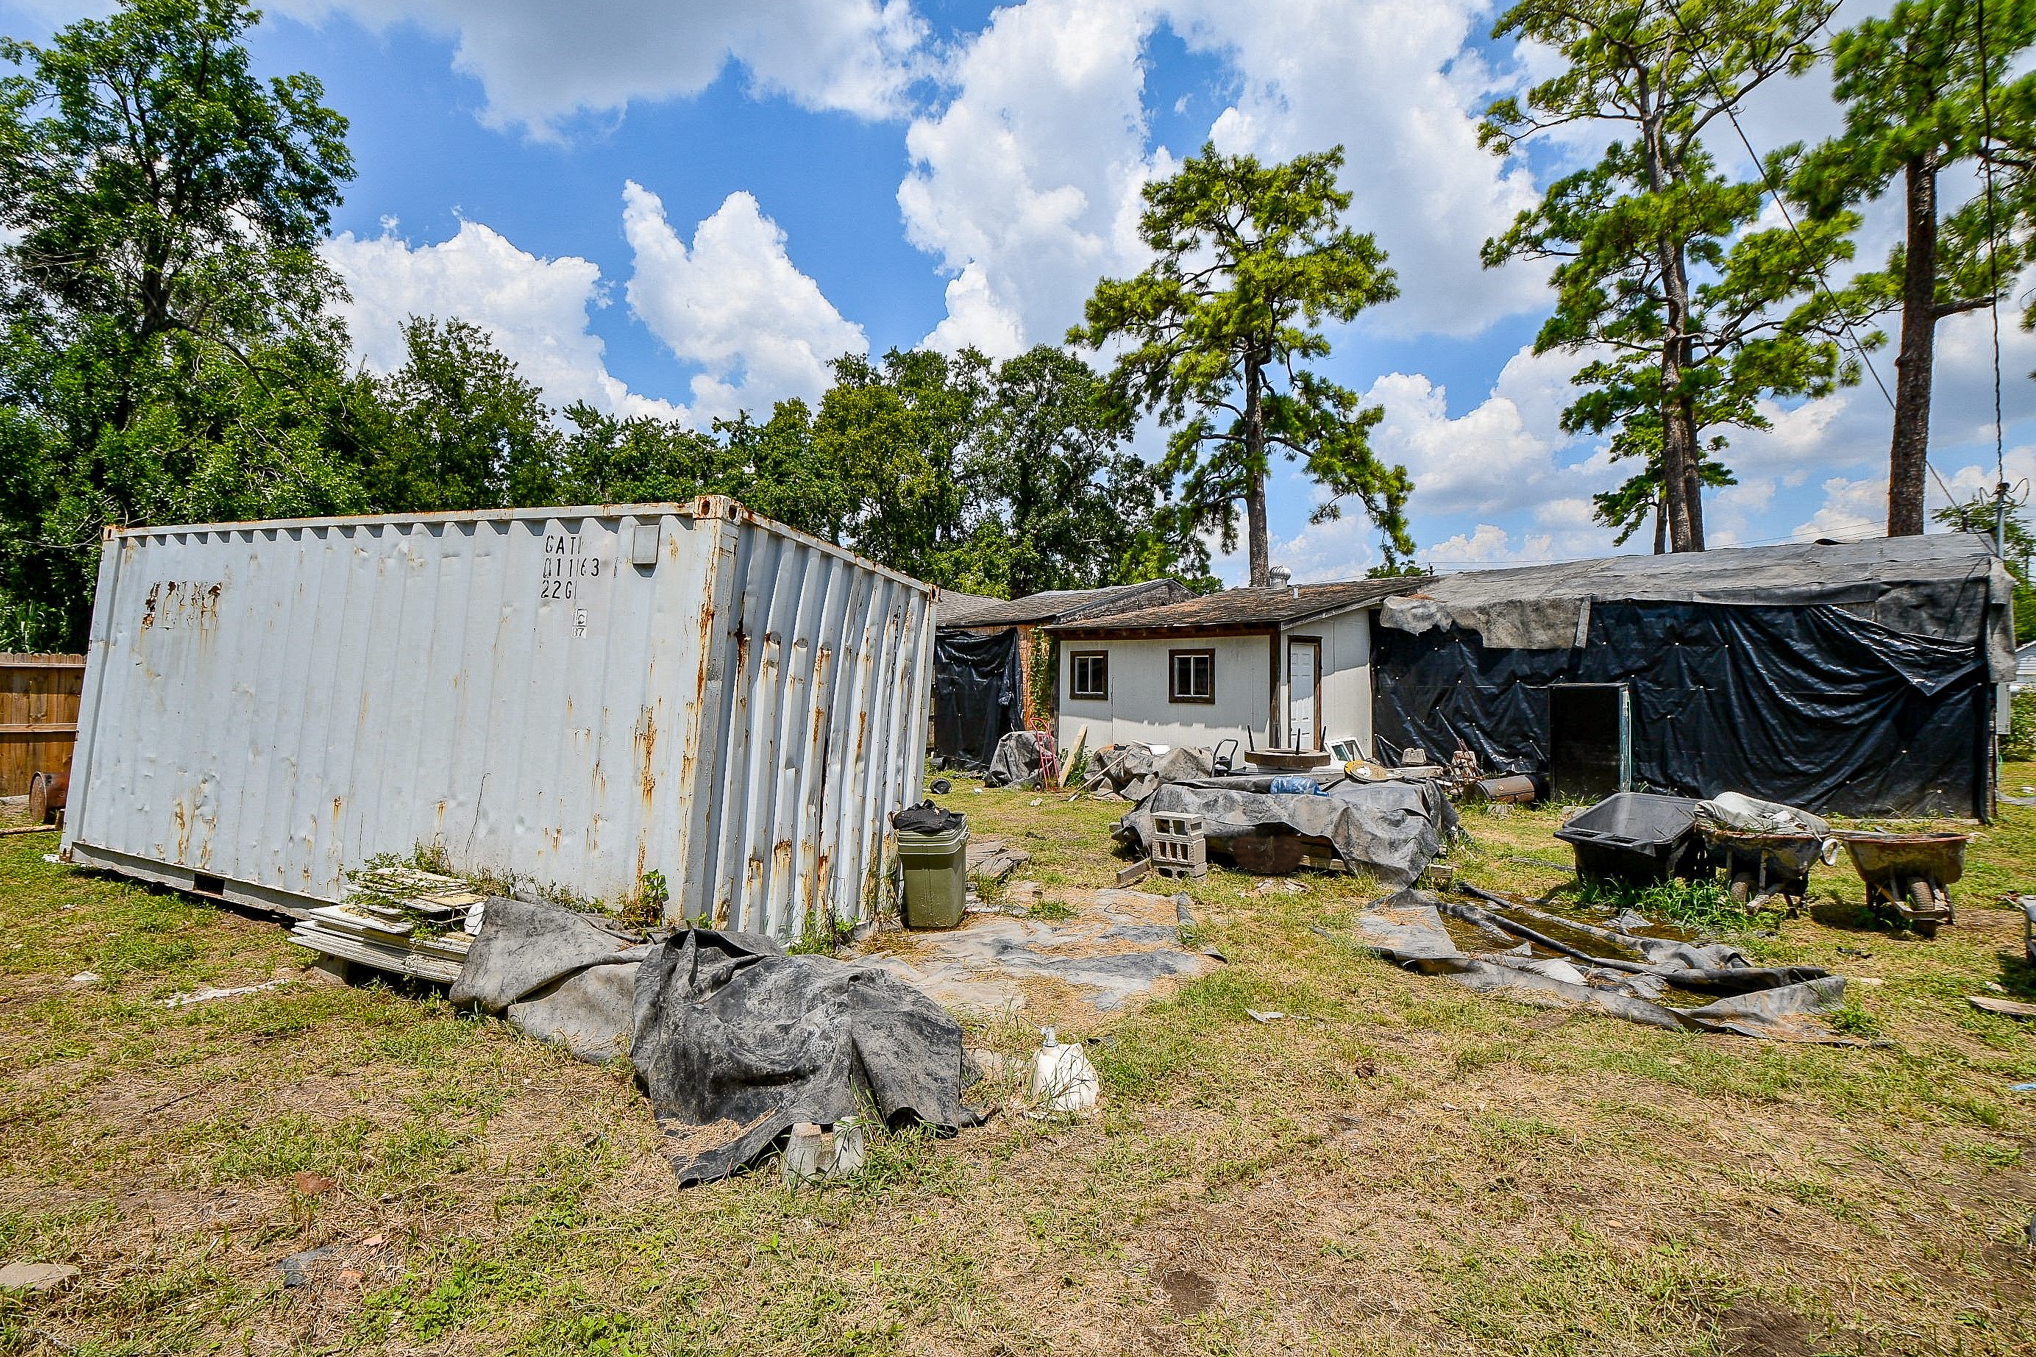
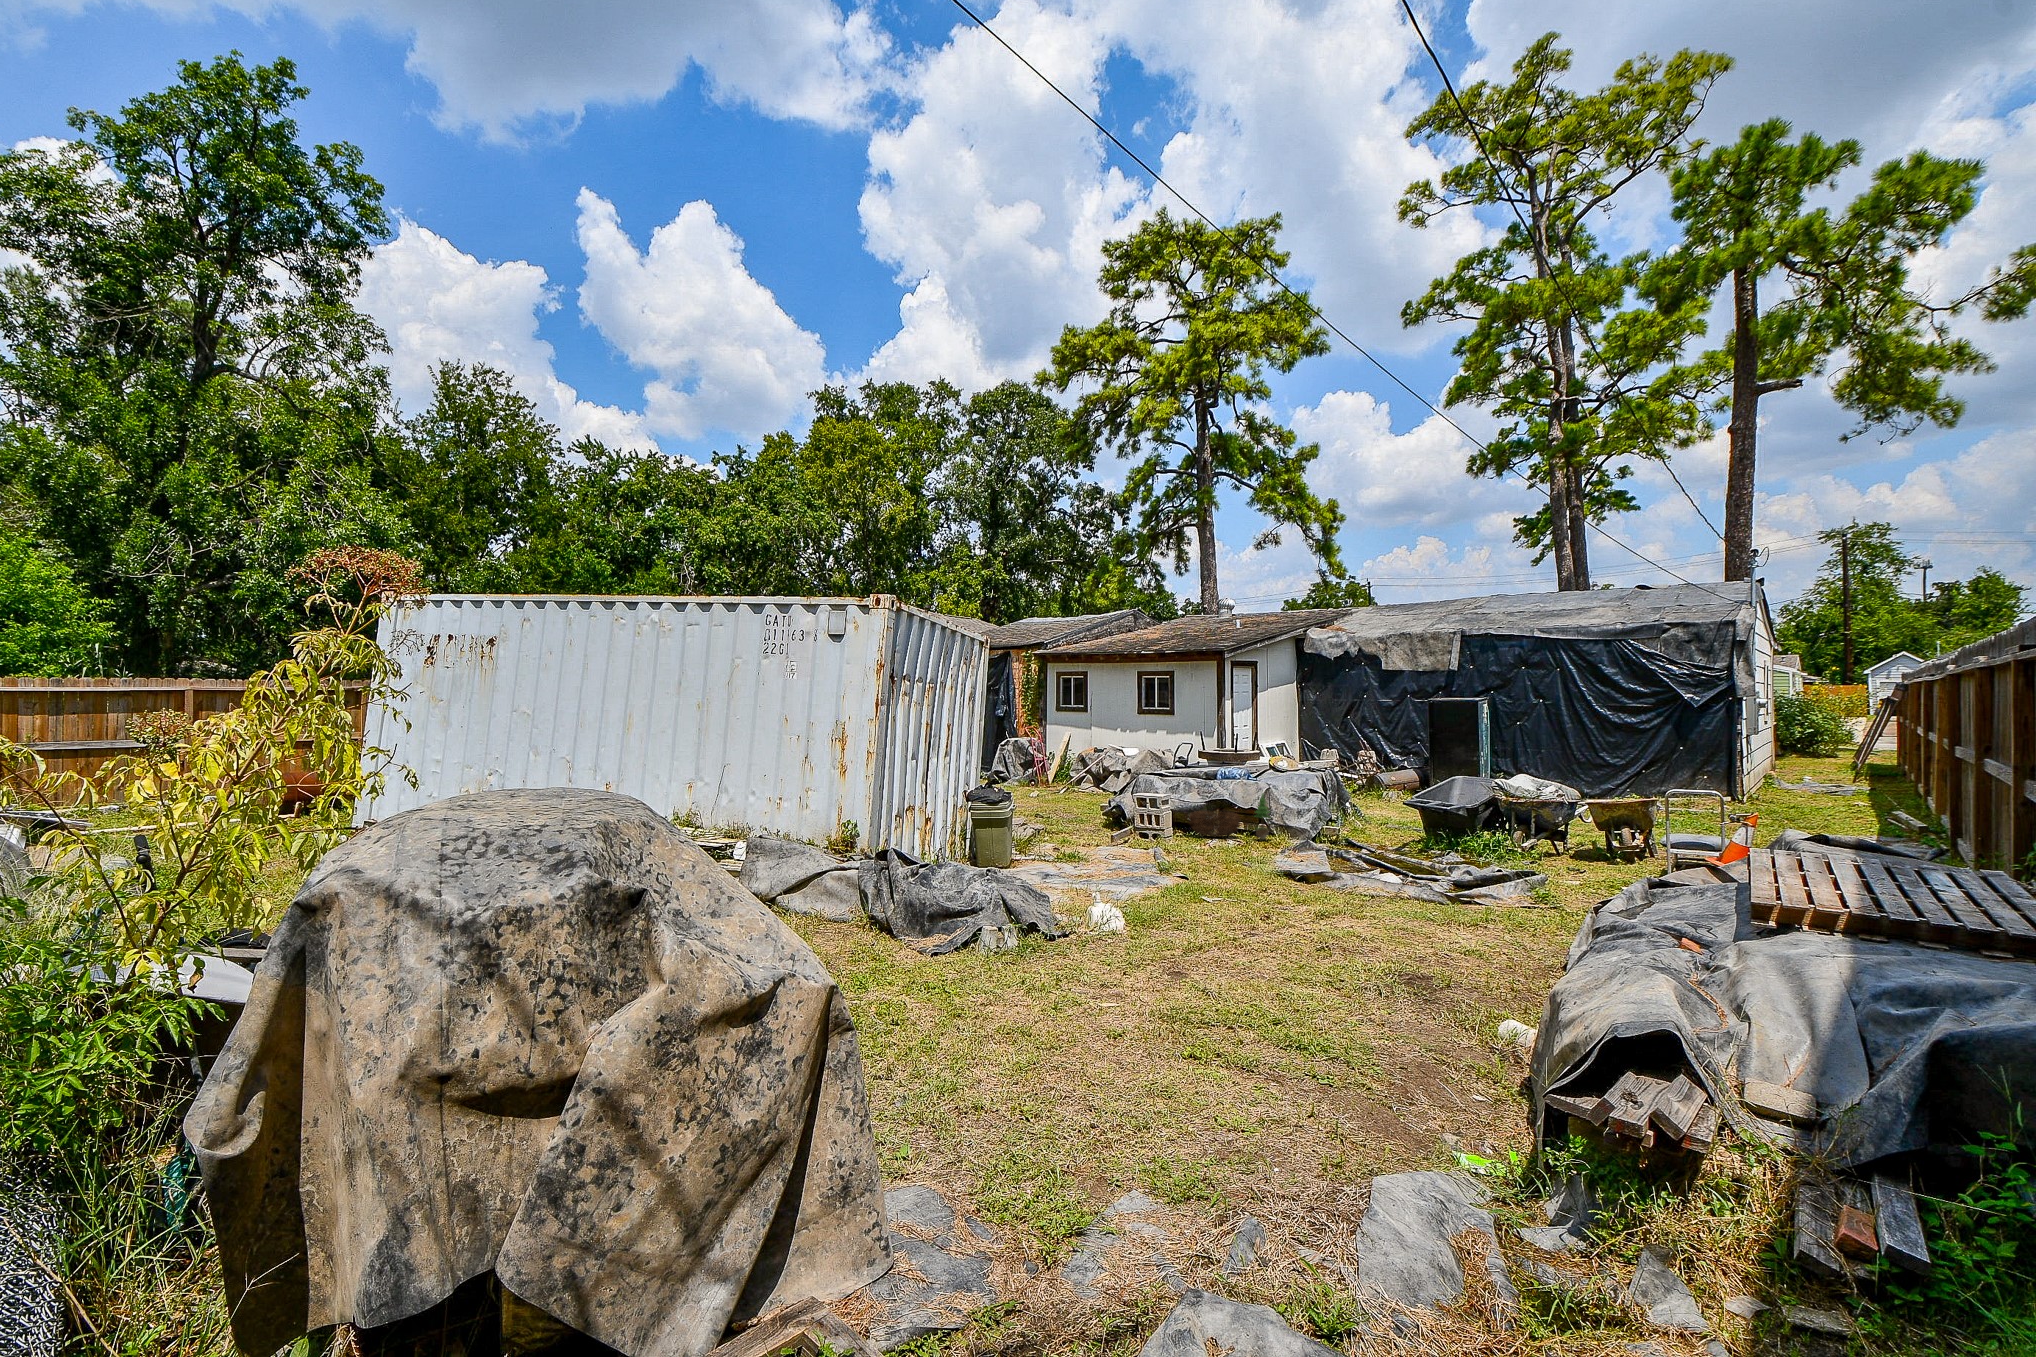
potted tree: none [1323,812,1349,880] -> present [1256,794,1270,840]

